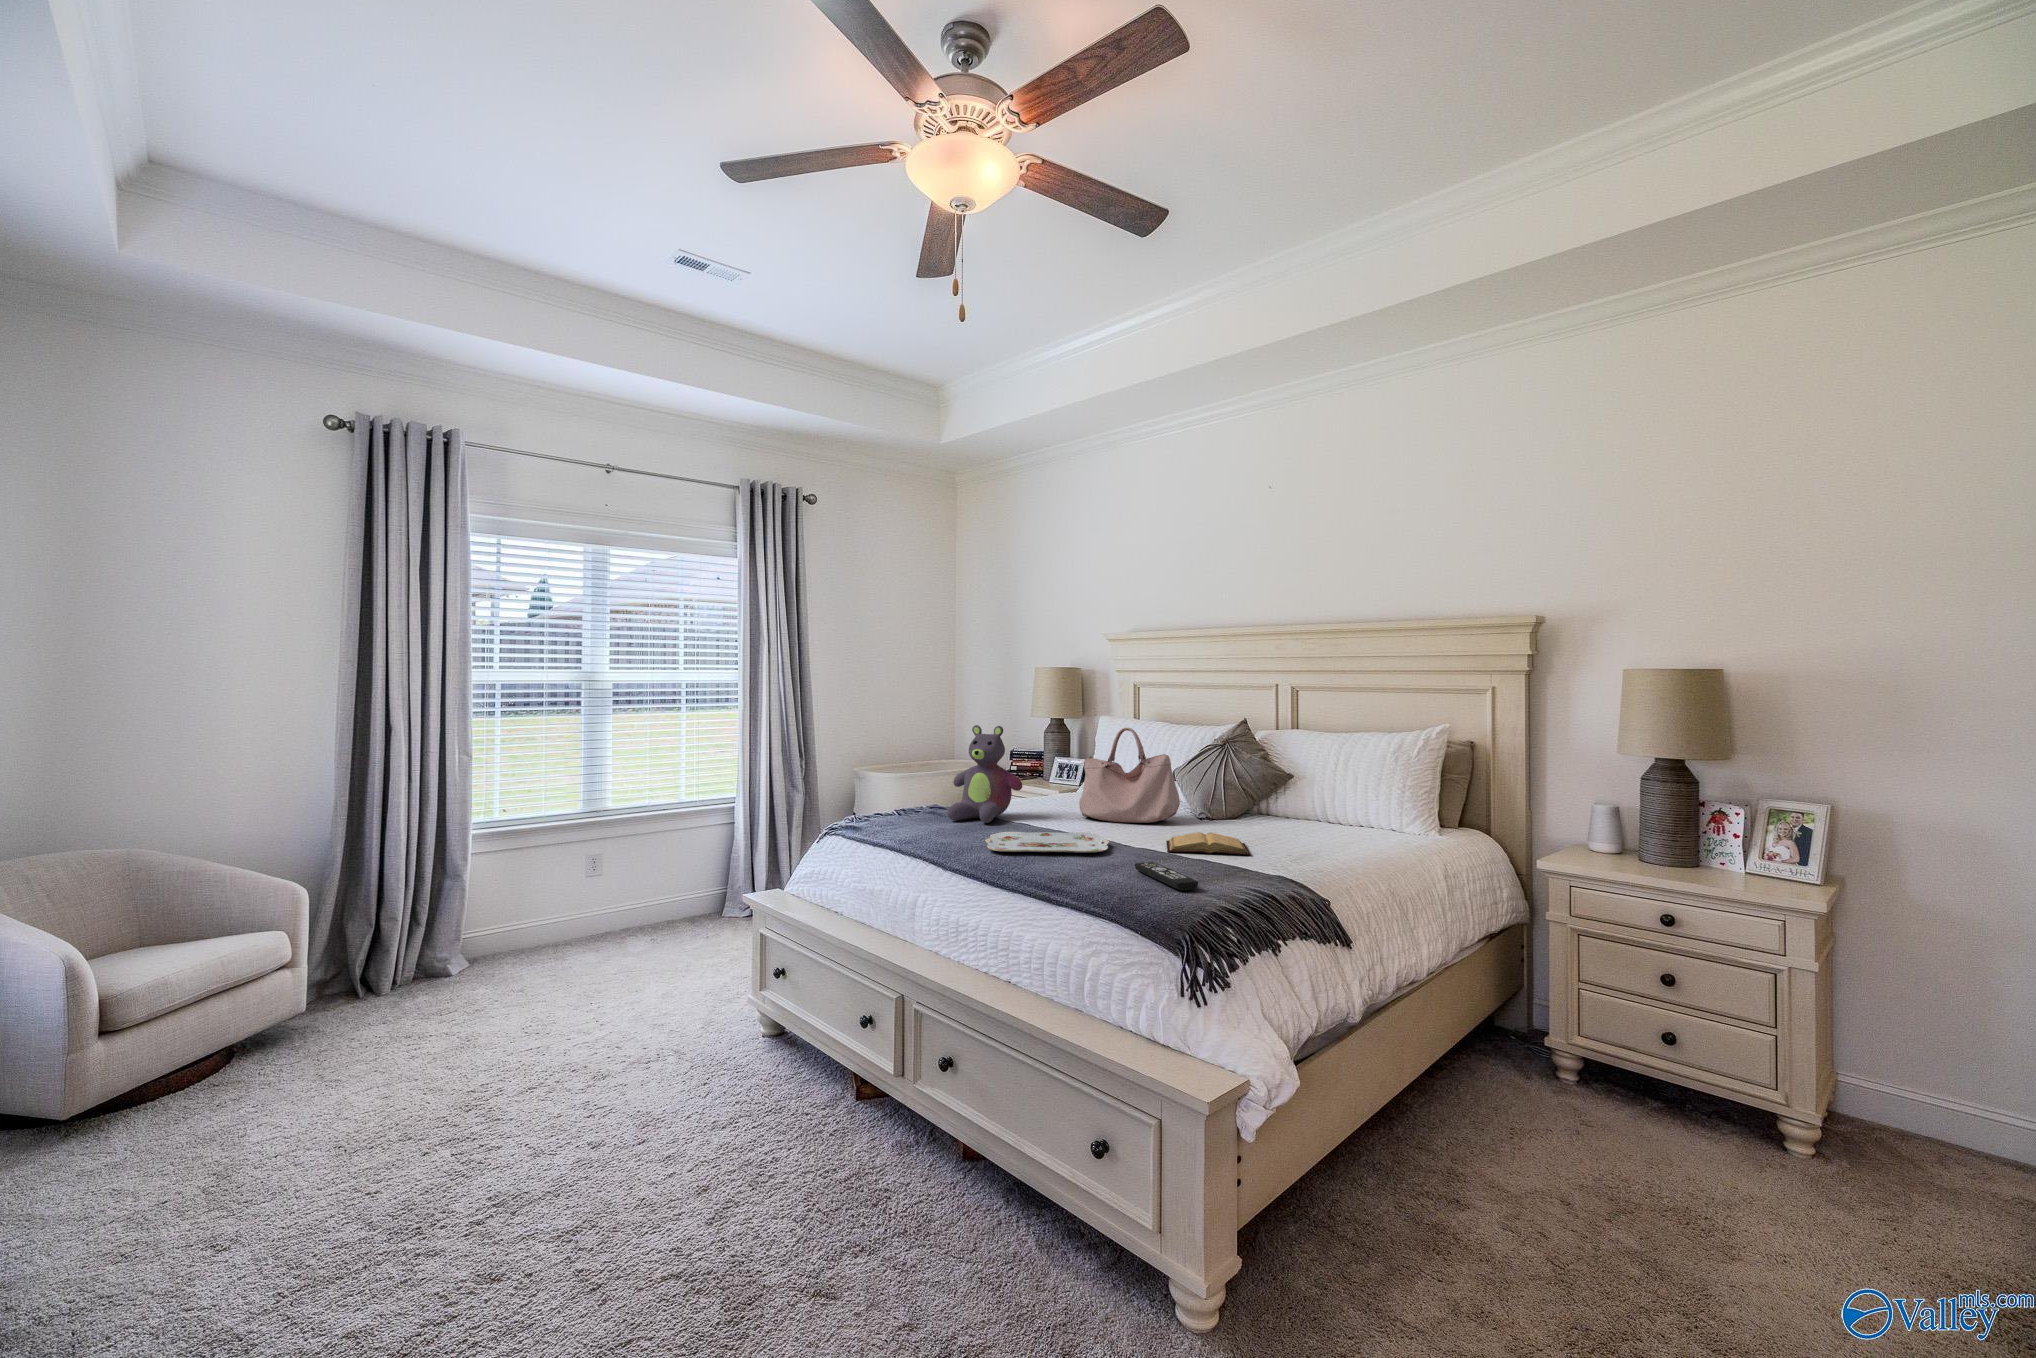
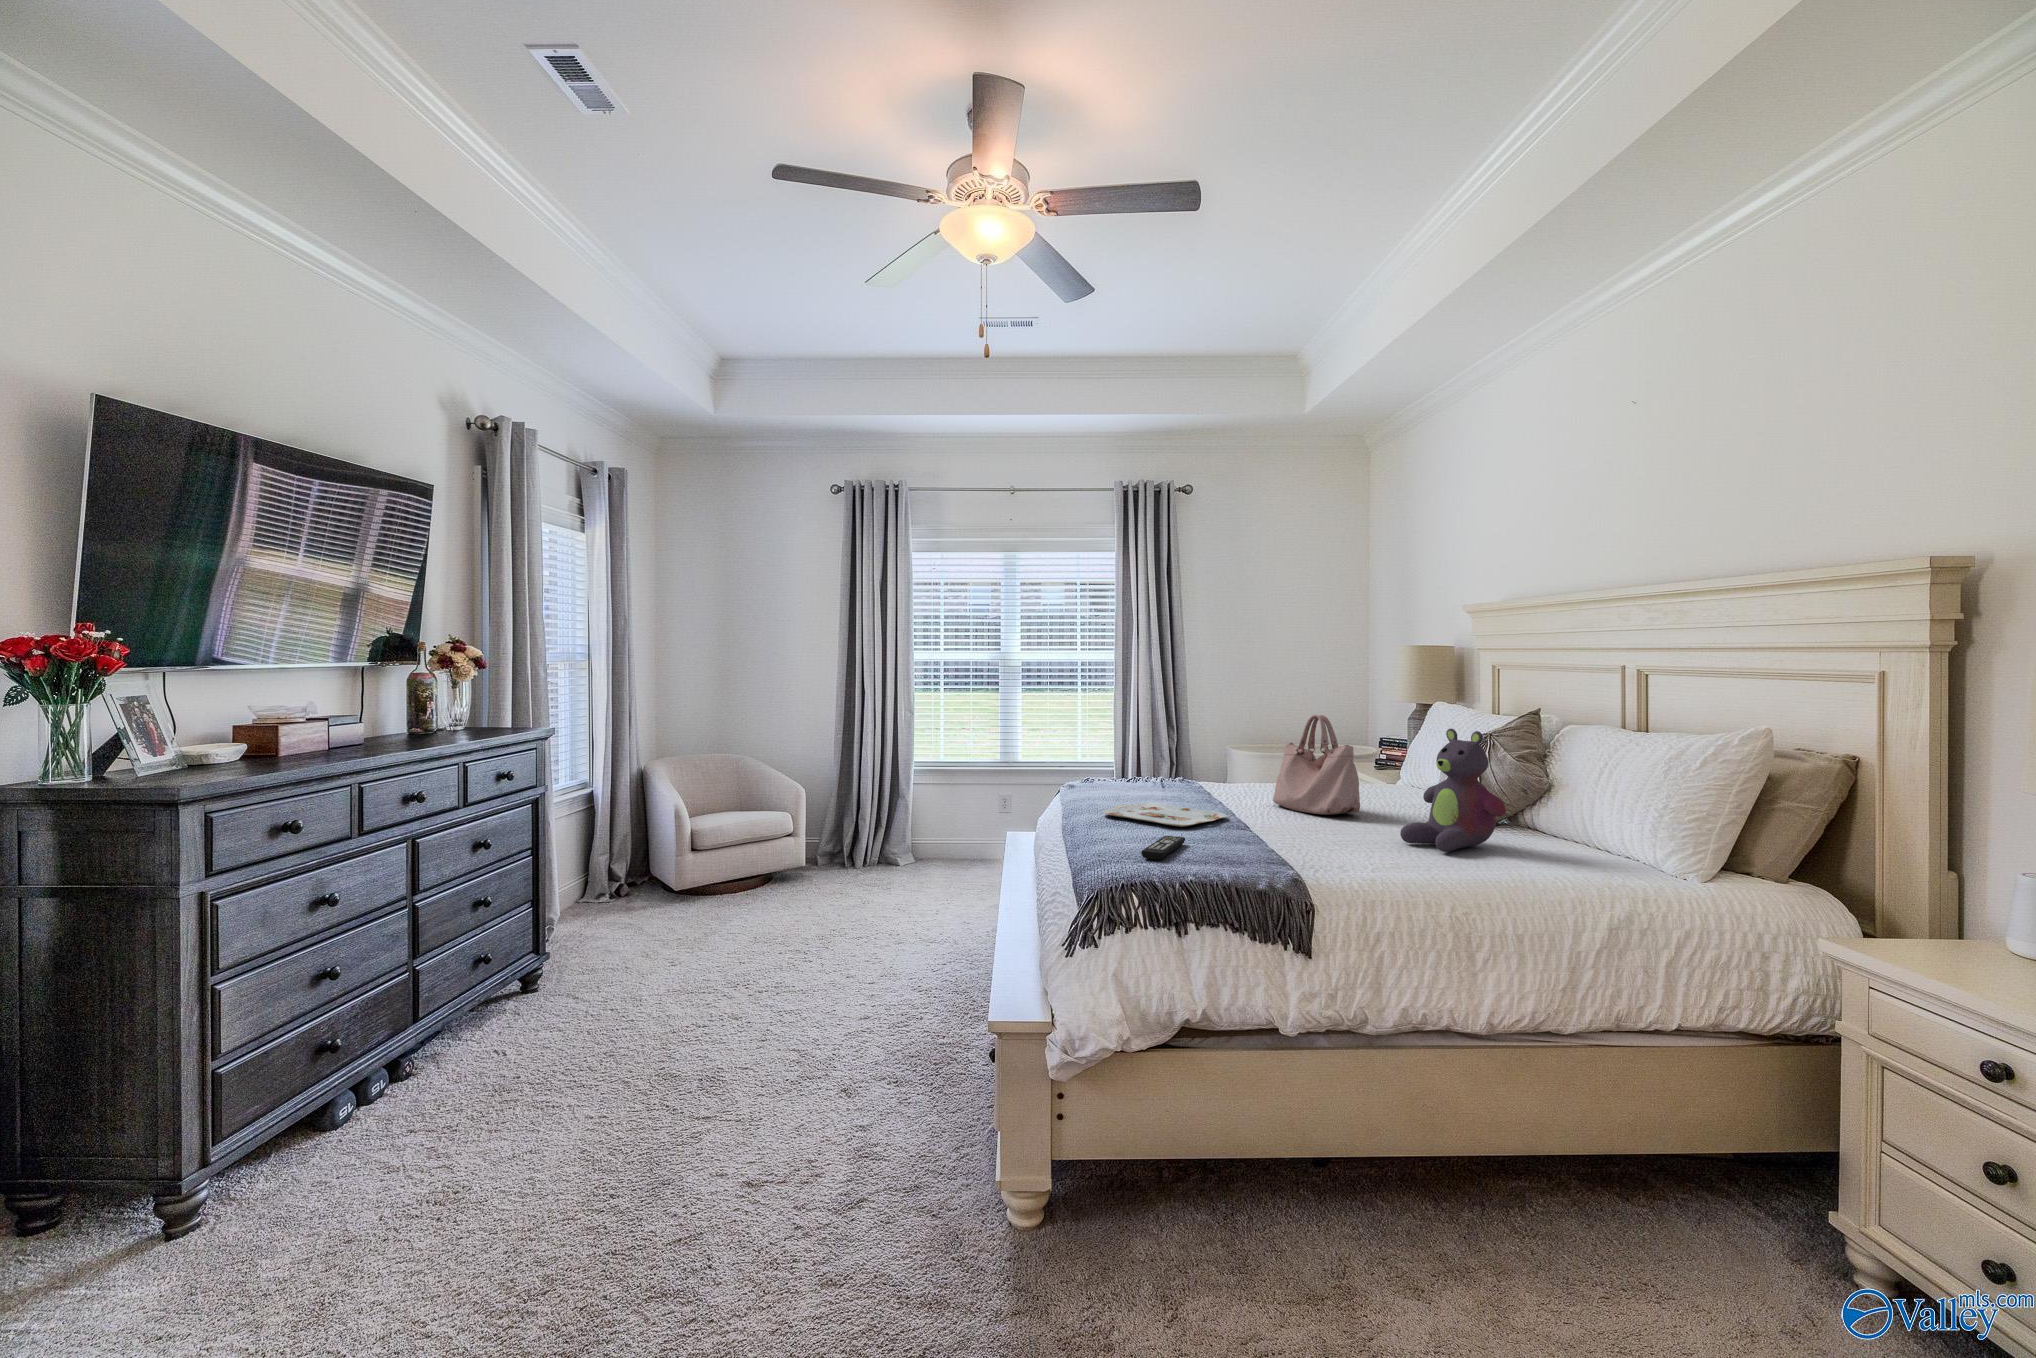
stuffed bear: present [947,725,1022,823] -> present [1400,729,1506,852]
book: present [1166,832,1251,855] -> none [1246,824,1350,850]

